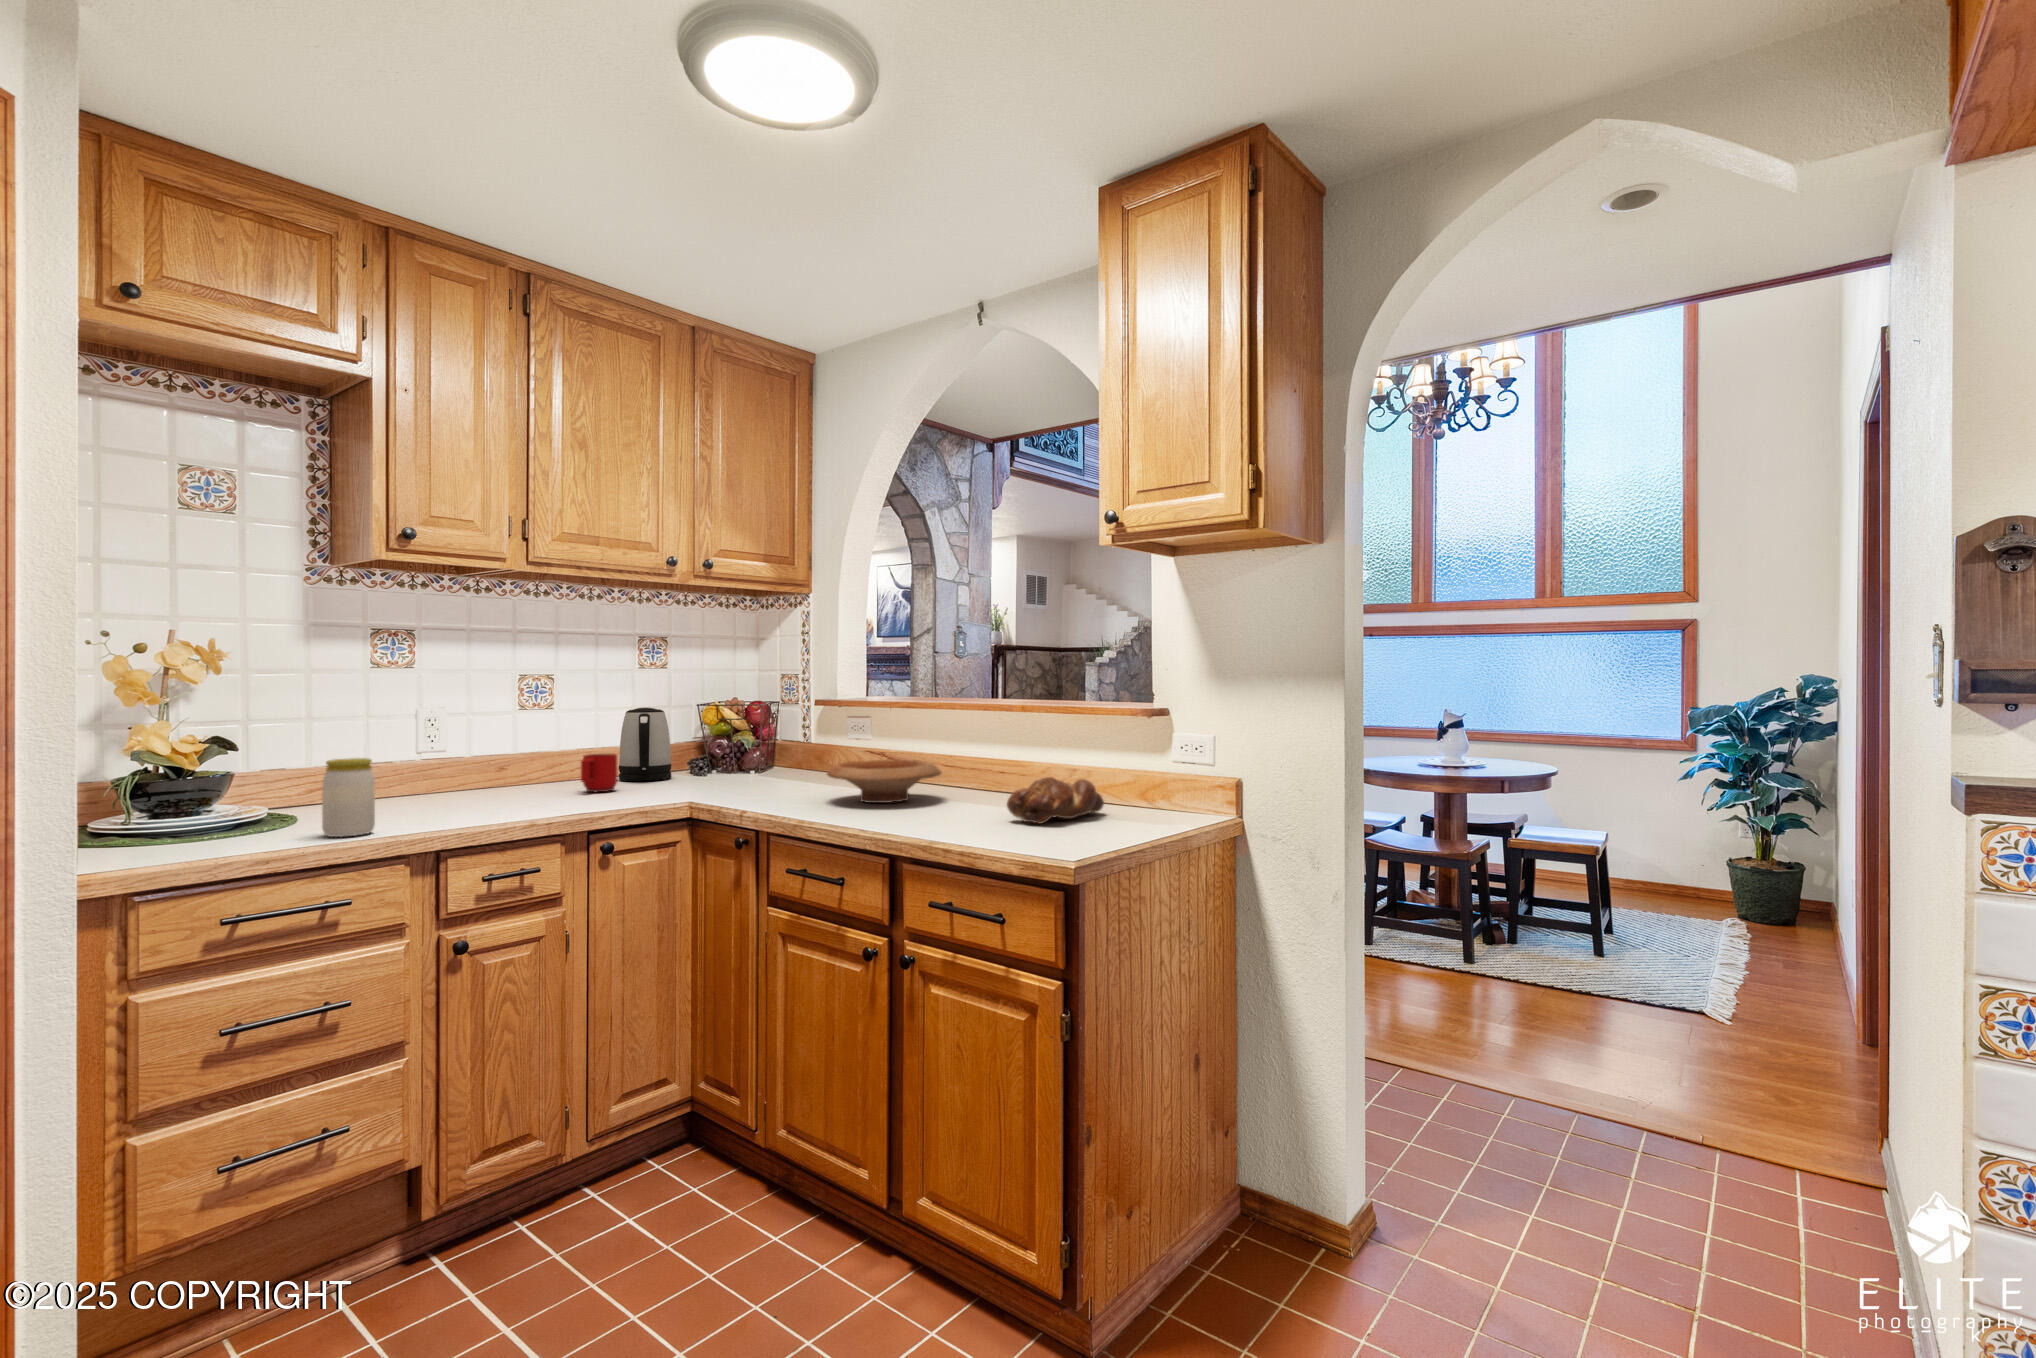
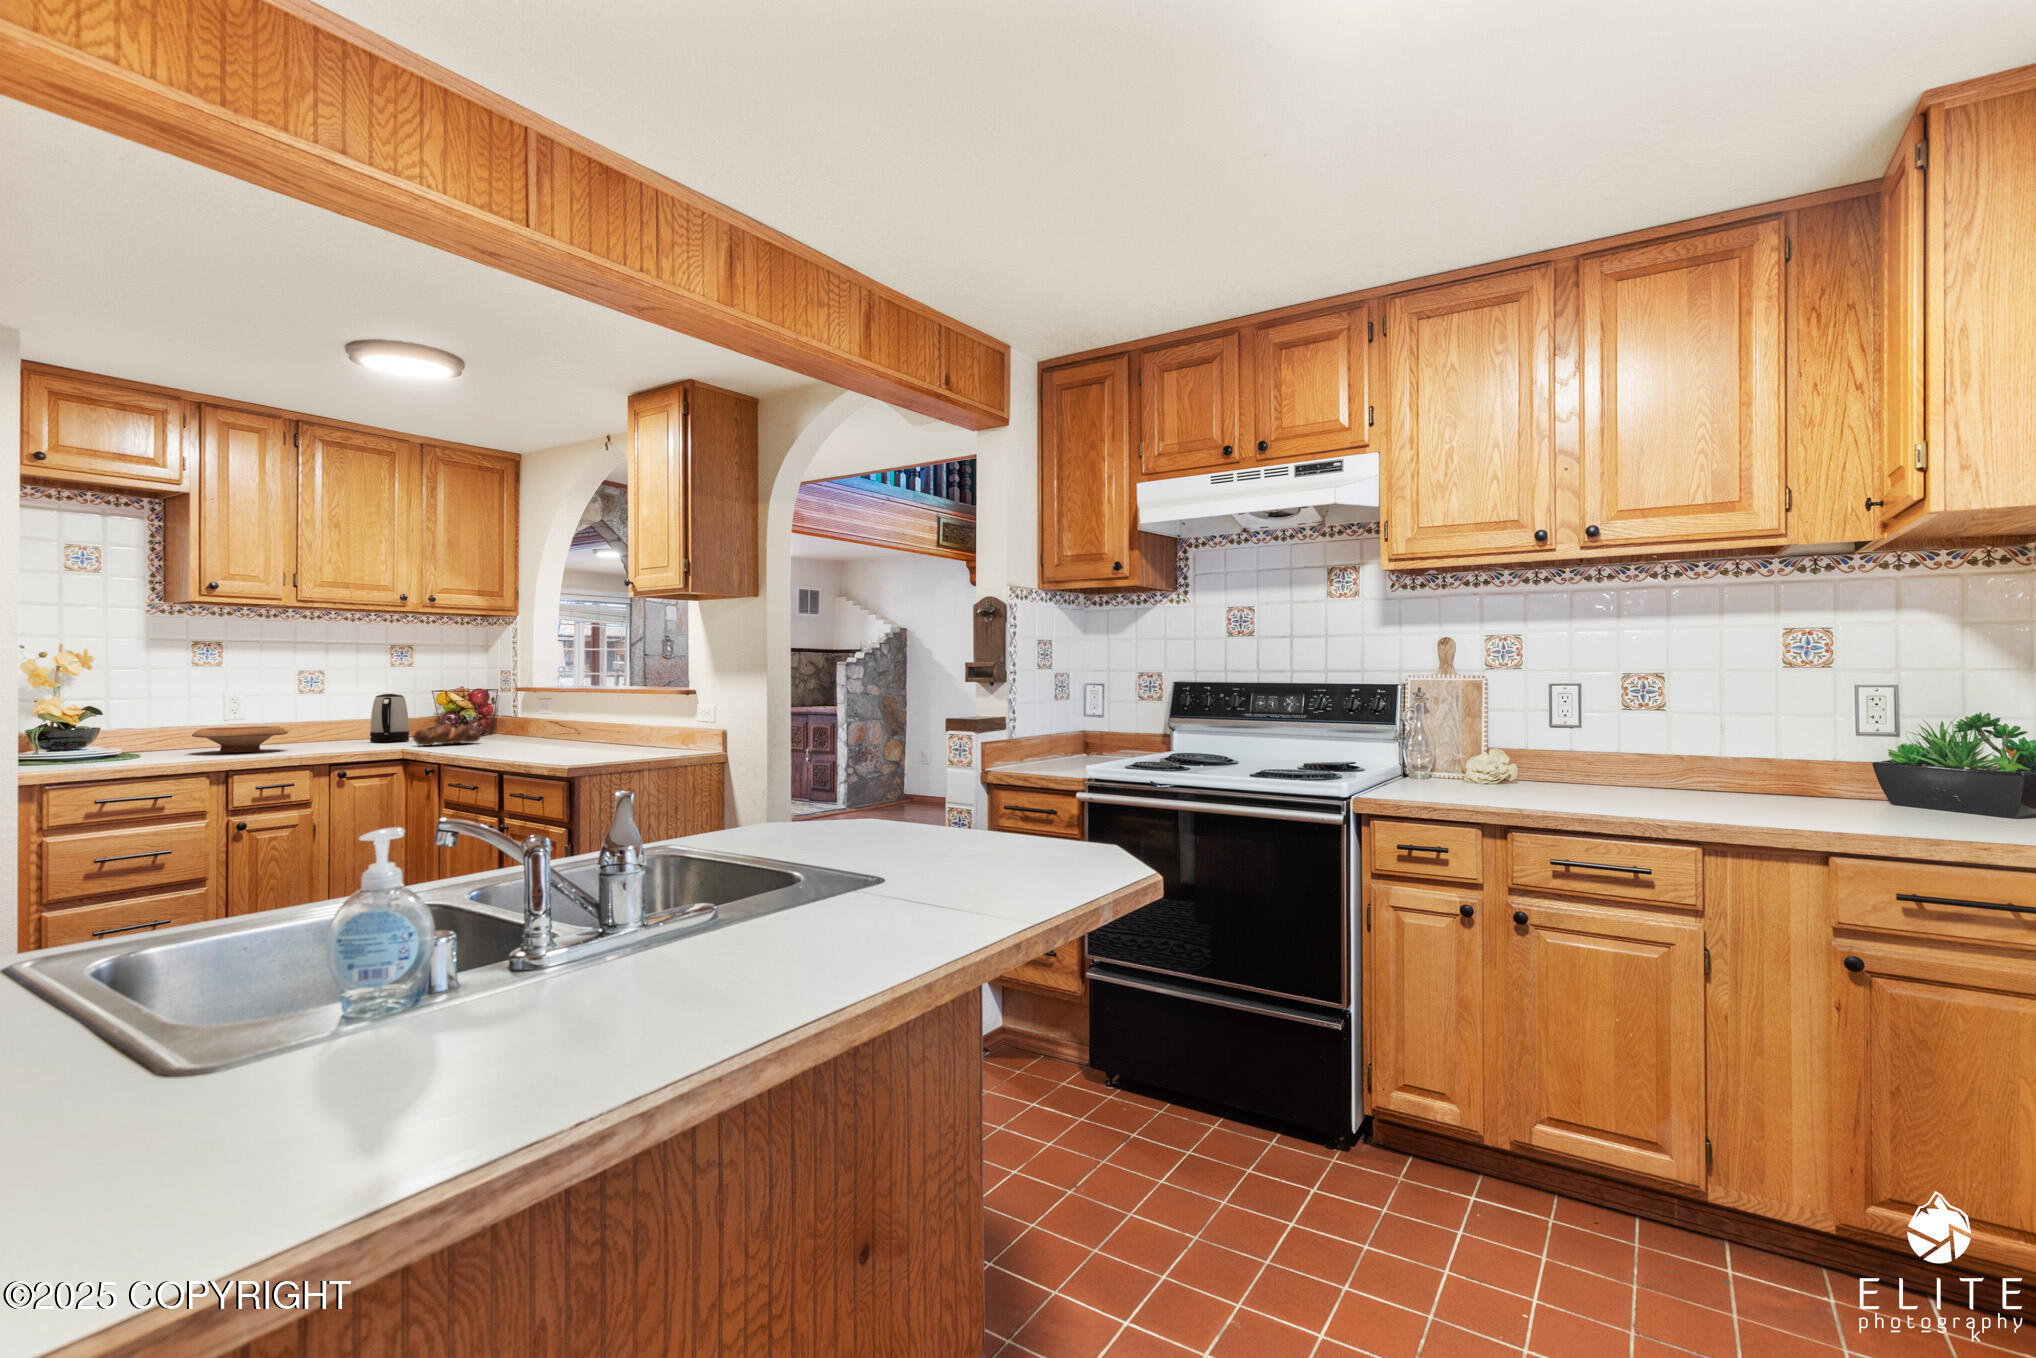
mug: present [581,754,617,792] -> none [334,722,361,746]
jar: present [322,758,375,837] -> none [156,718,188,761]
wooden bowl: present [827,760,942,803] -> present [192,726,288,753]
bread loaf: present [1007,777,1104,824] -> present [413,724,480,746]

